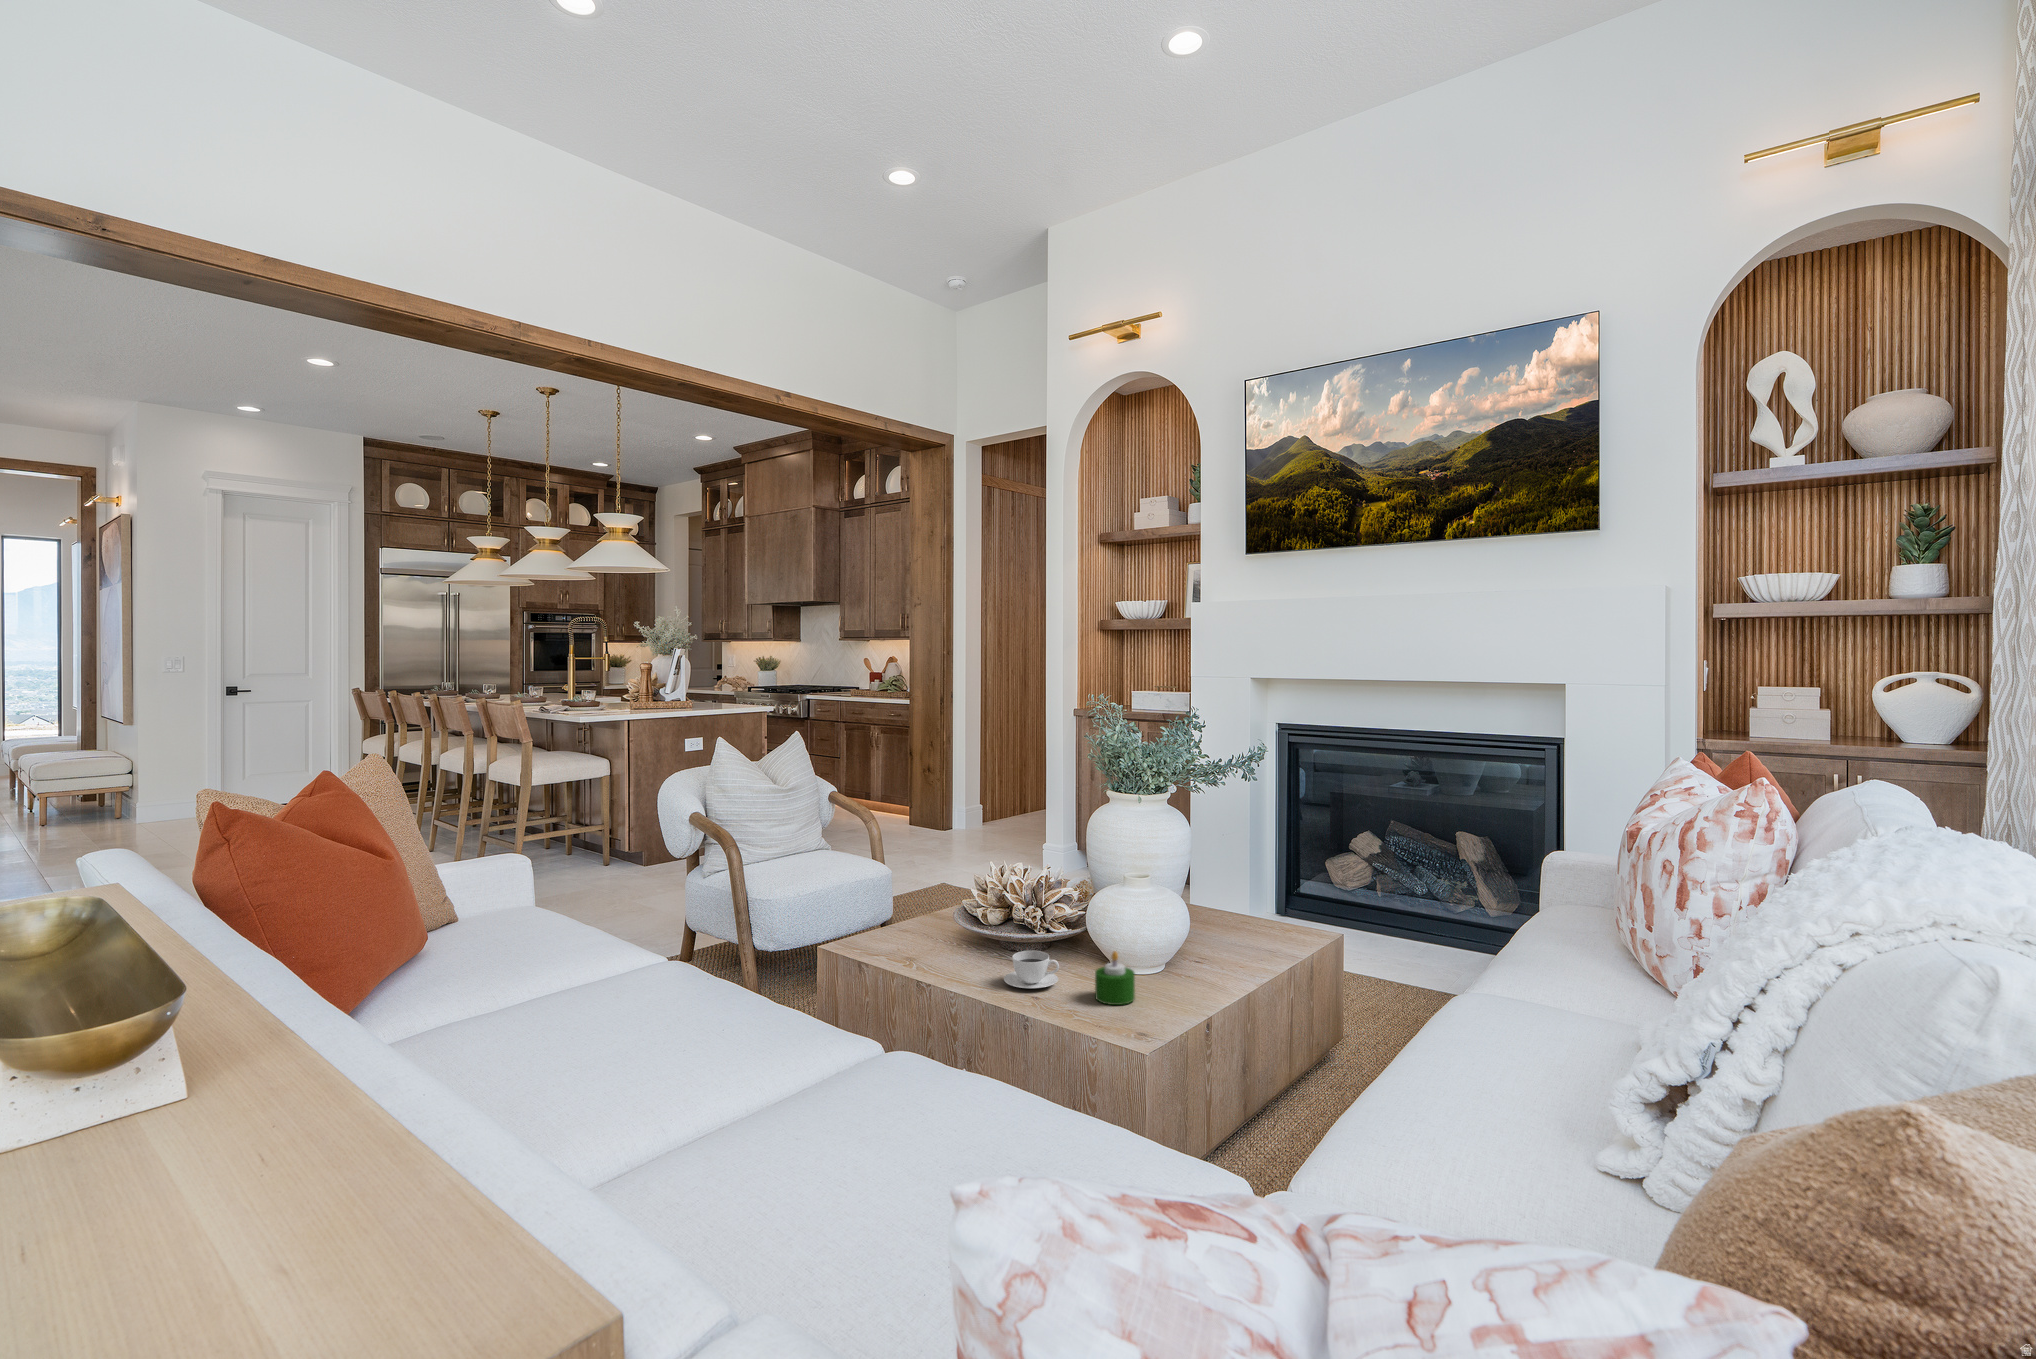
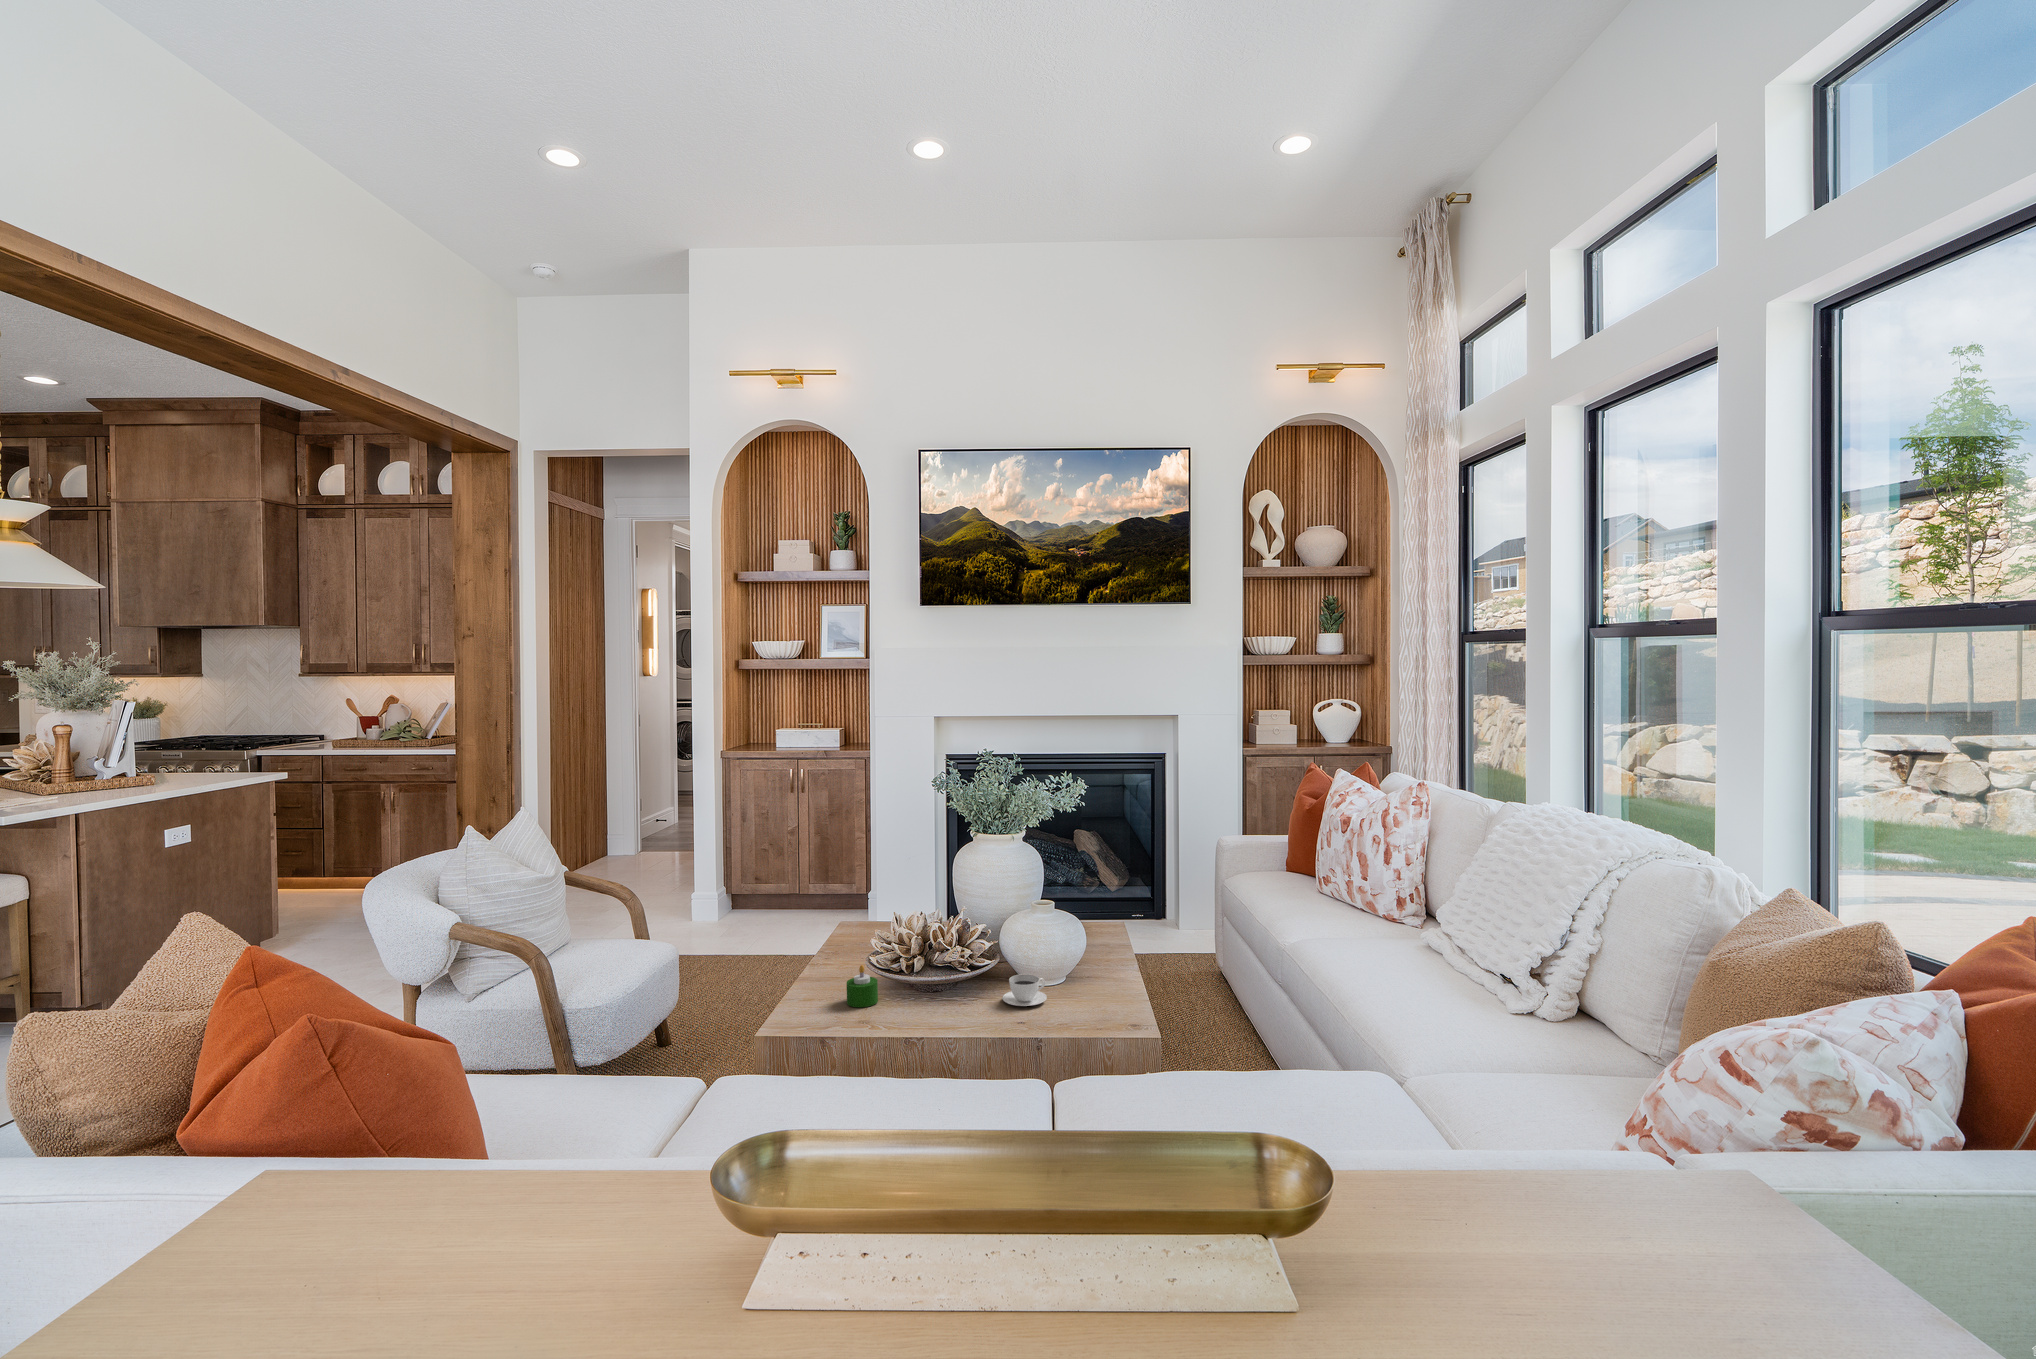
candle: present [1095,952,1135,1005] -> present [847,965,878,1007]

